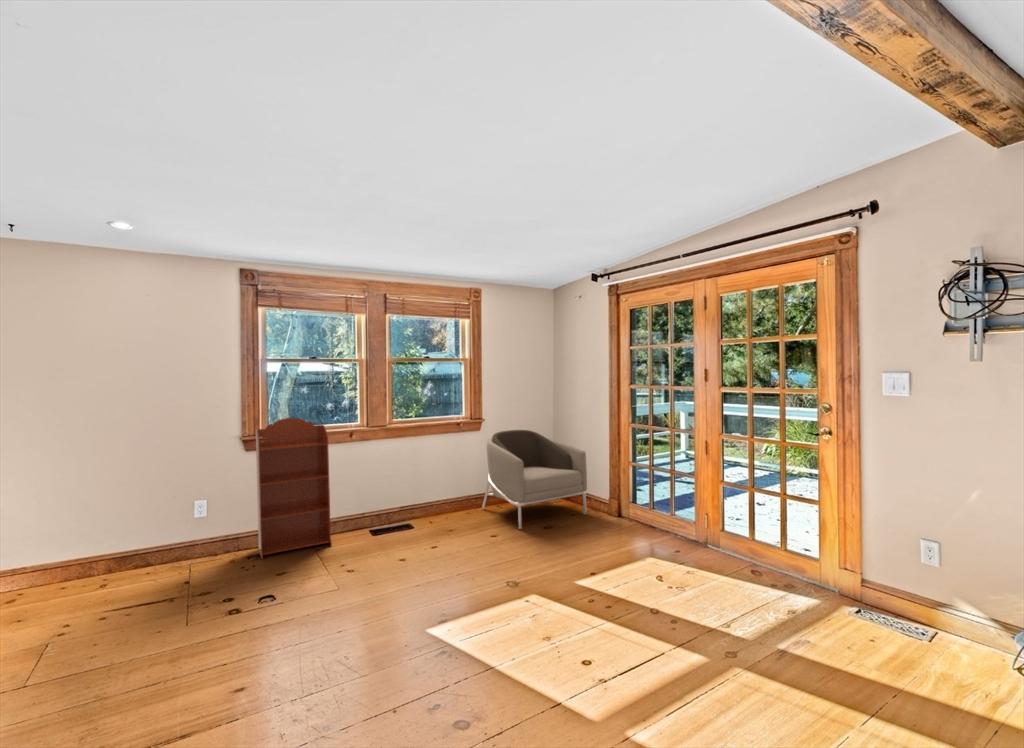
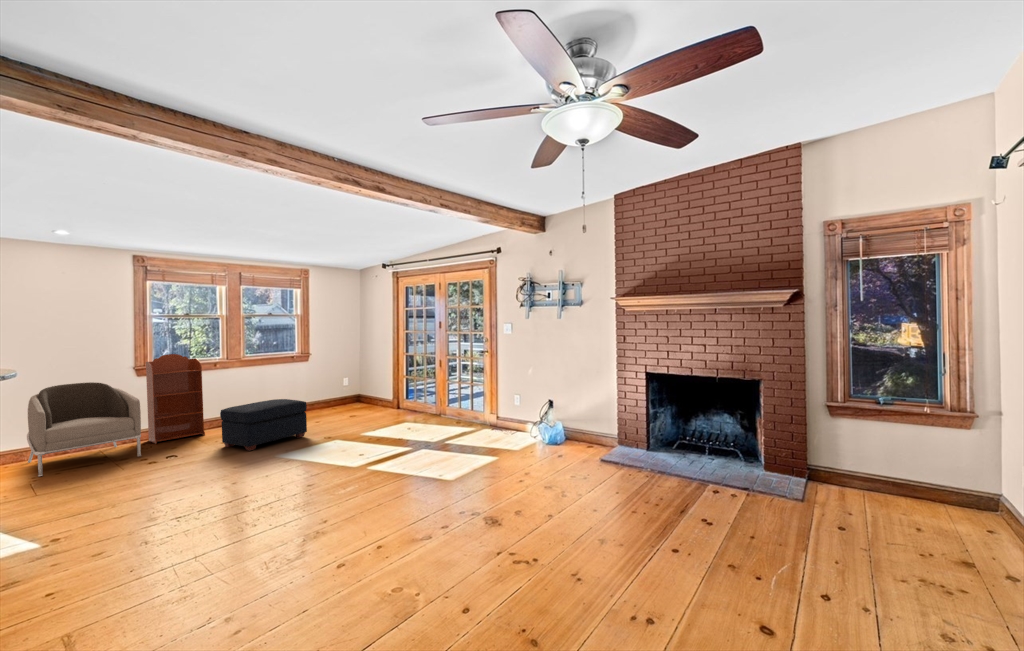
armchair: present [482,430,587,529] -> present [27,382,141,476]
ottoman: none [339,500,476,606] -> present [220,399,307,451]

